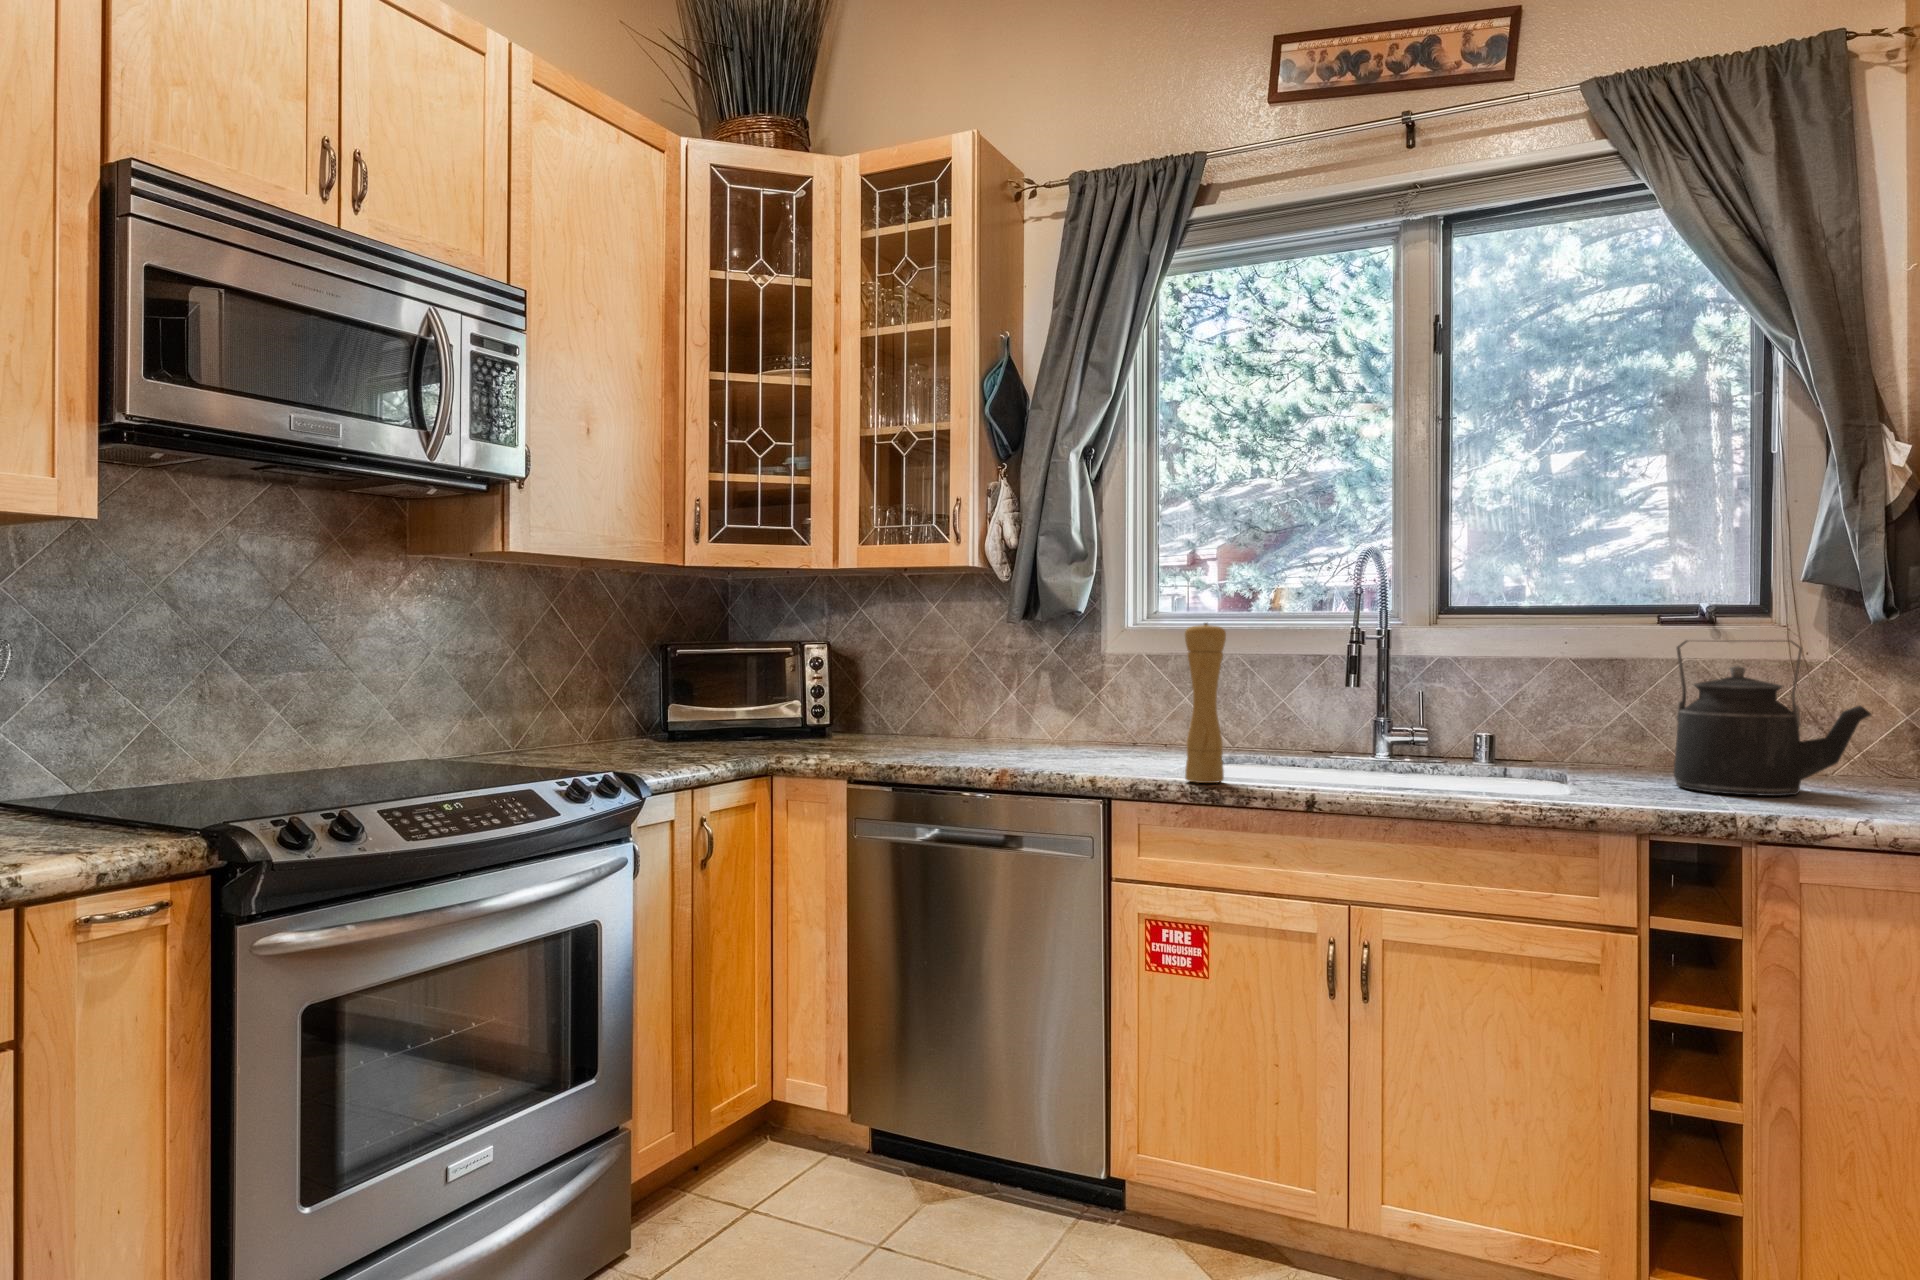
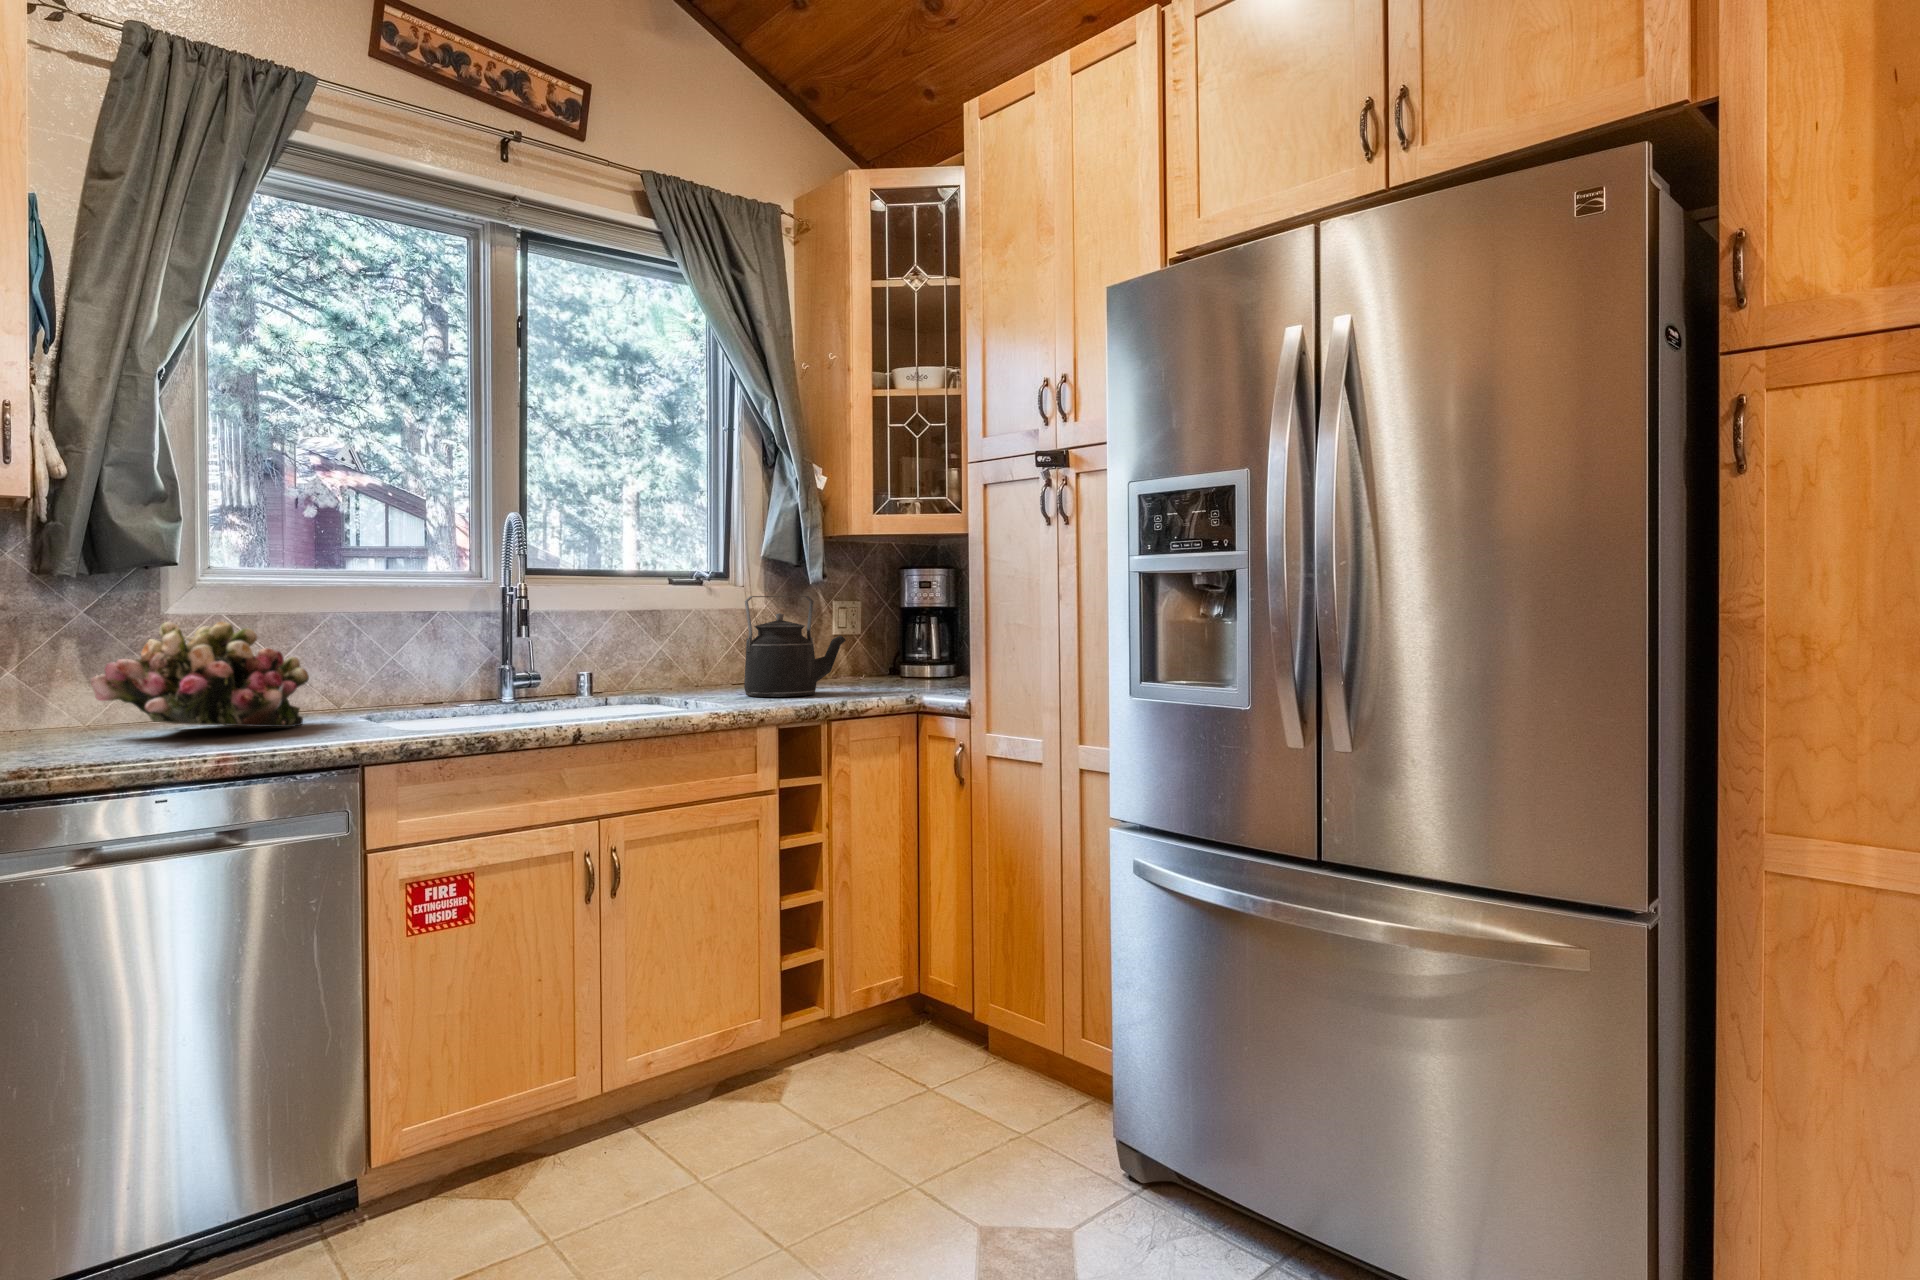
pepper mill: present [1185,623,1226,783] -> none [445,577,489,733]
flower arrangement: none [1012,660,1166,757] -> present [91,622,309,727]

